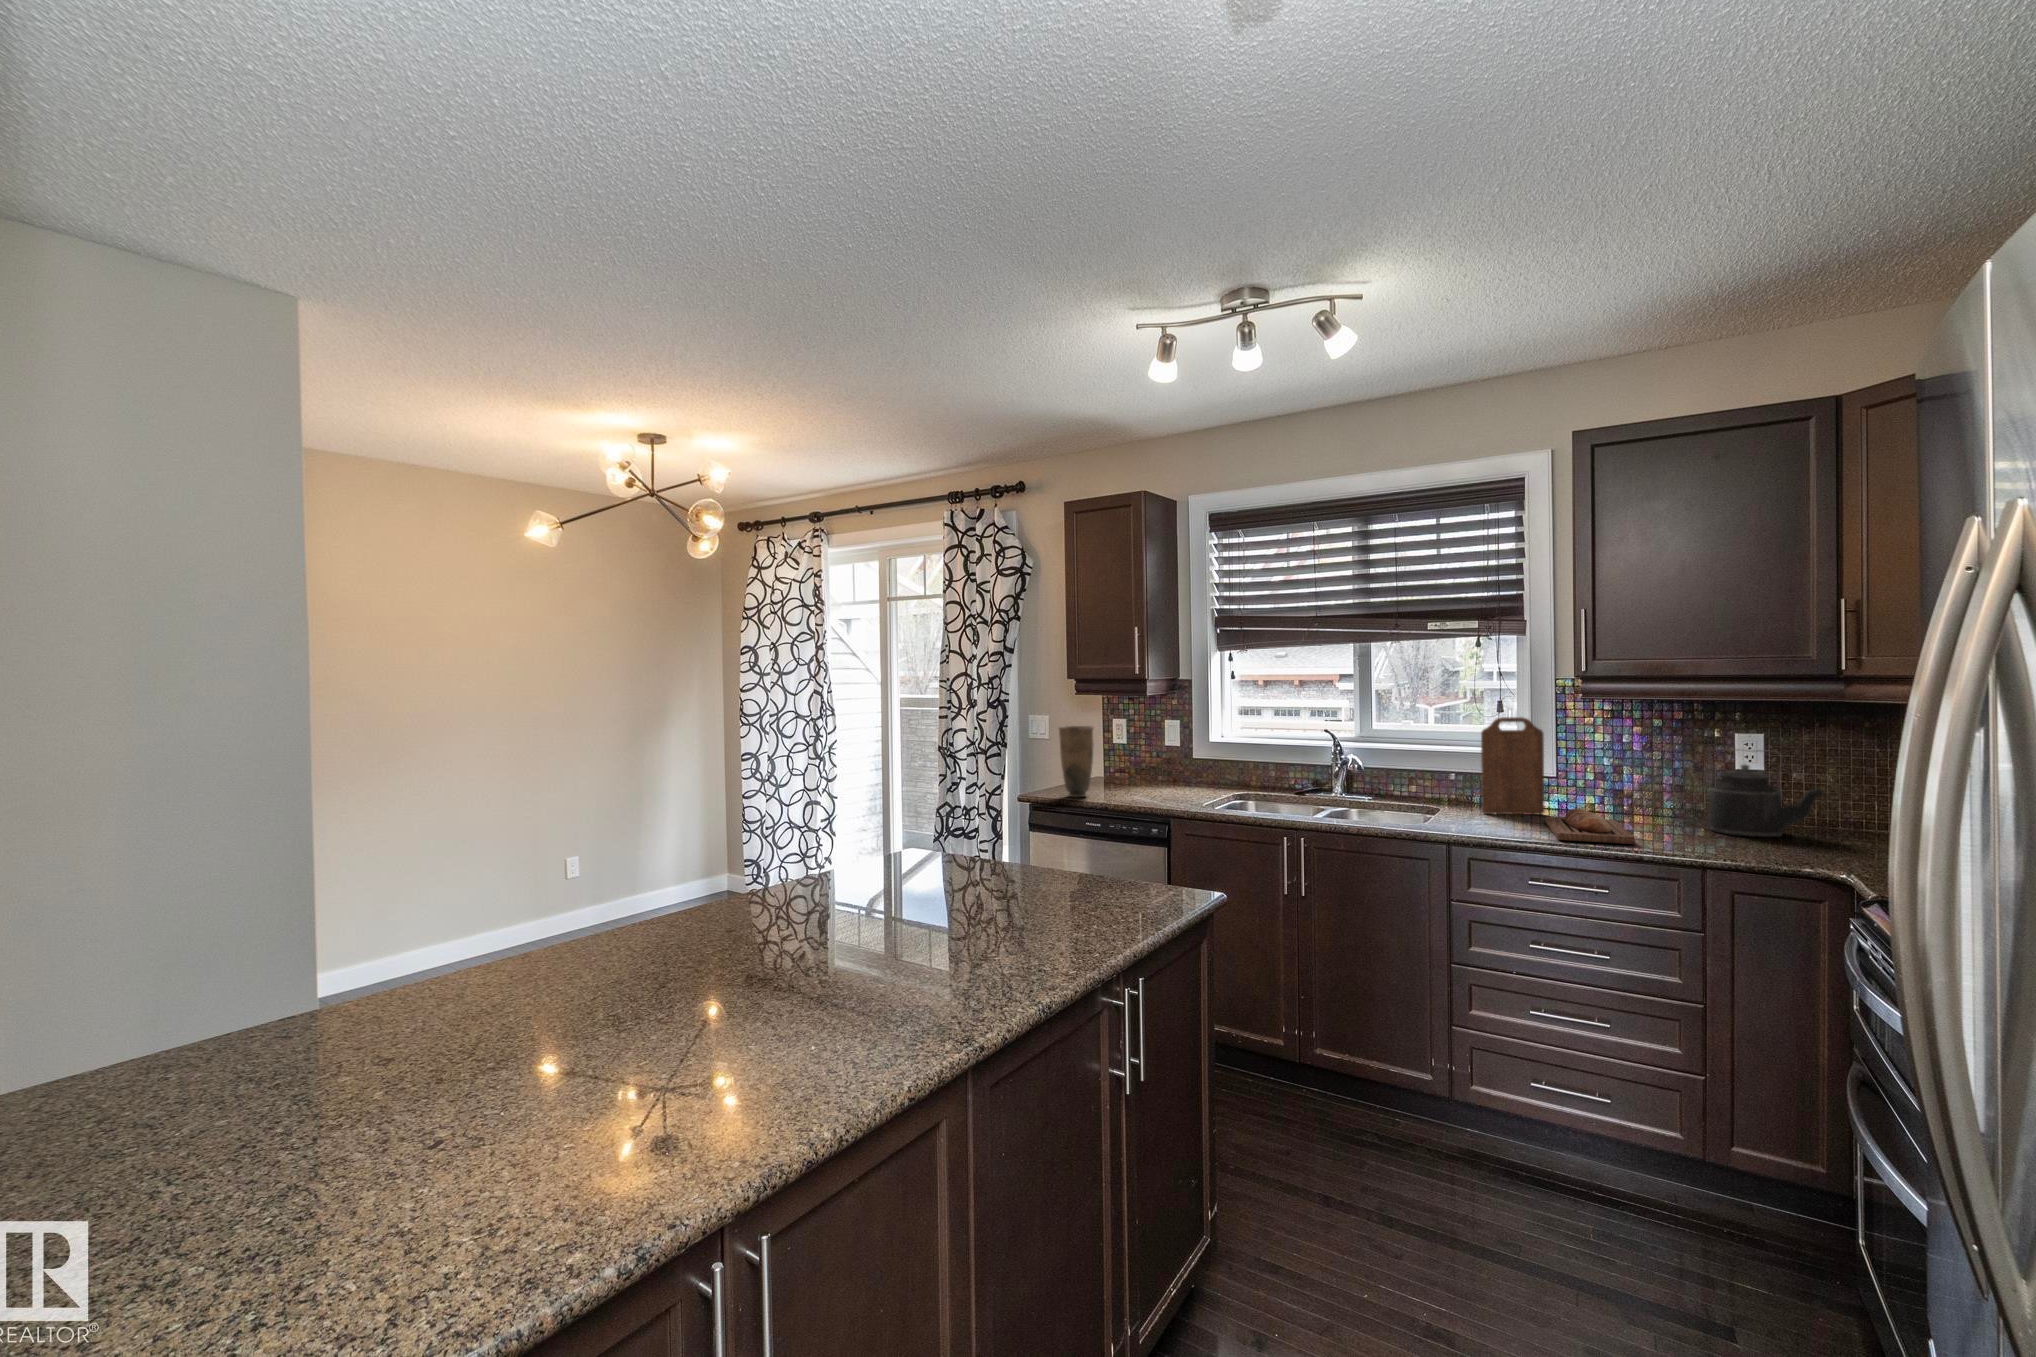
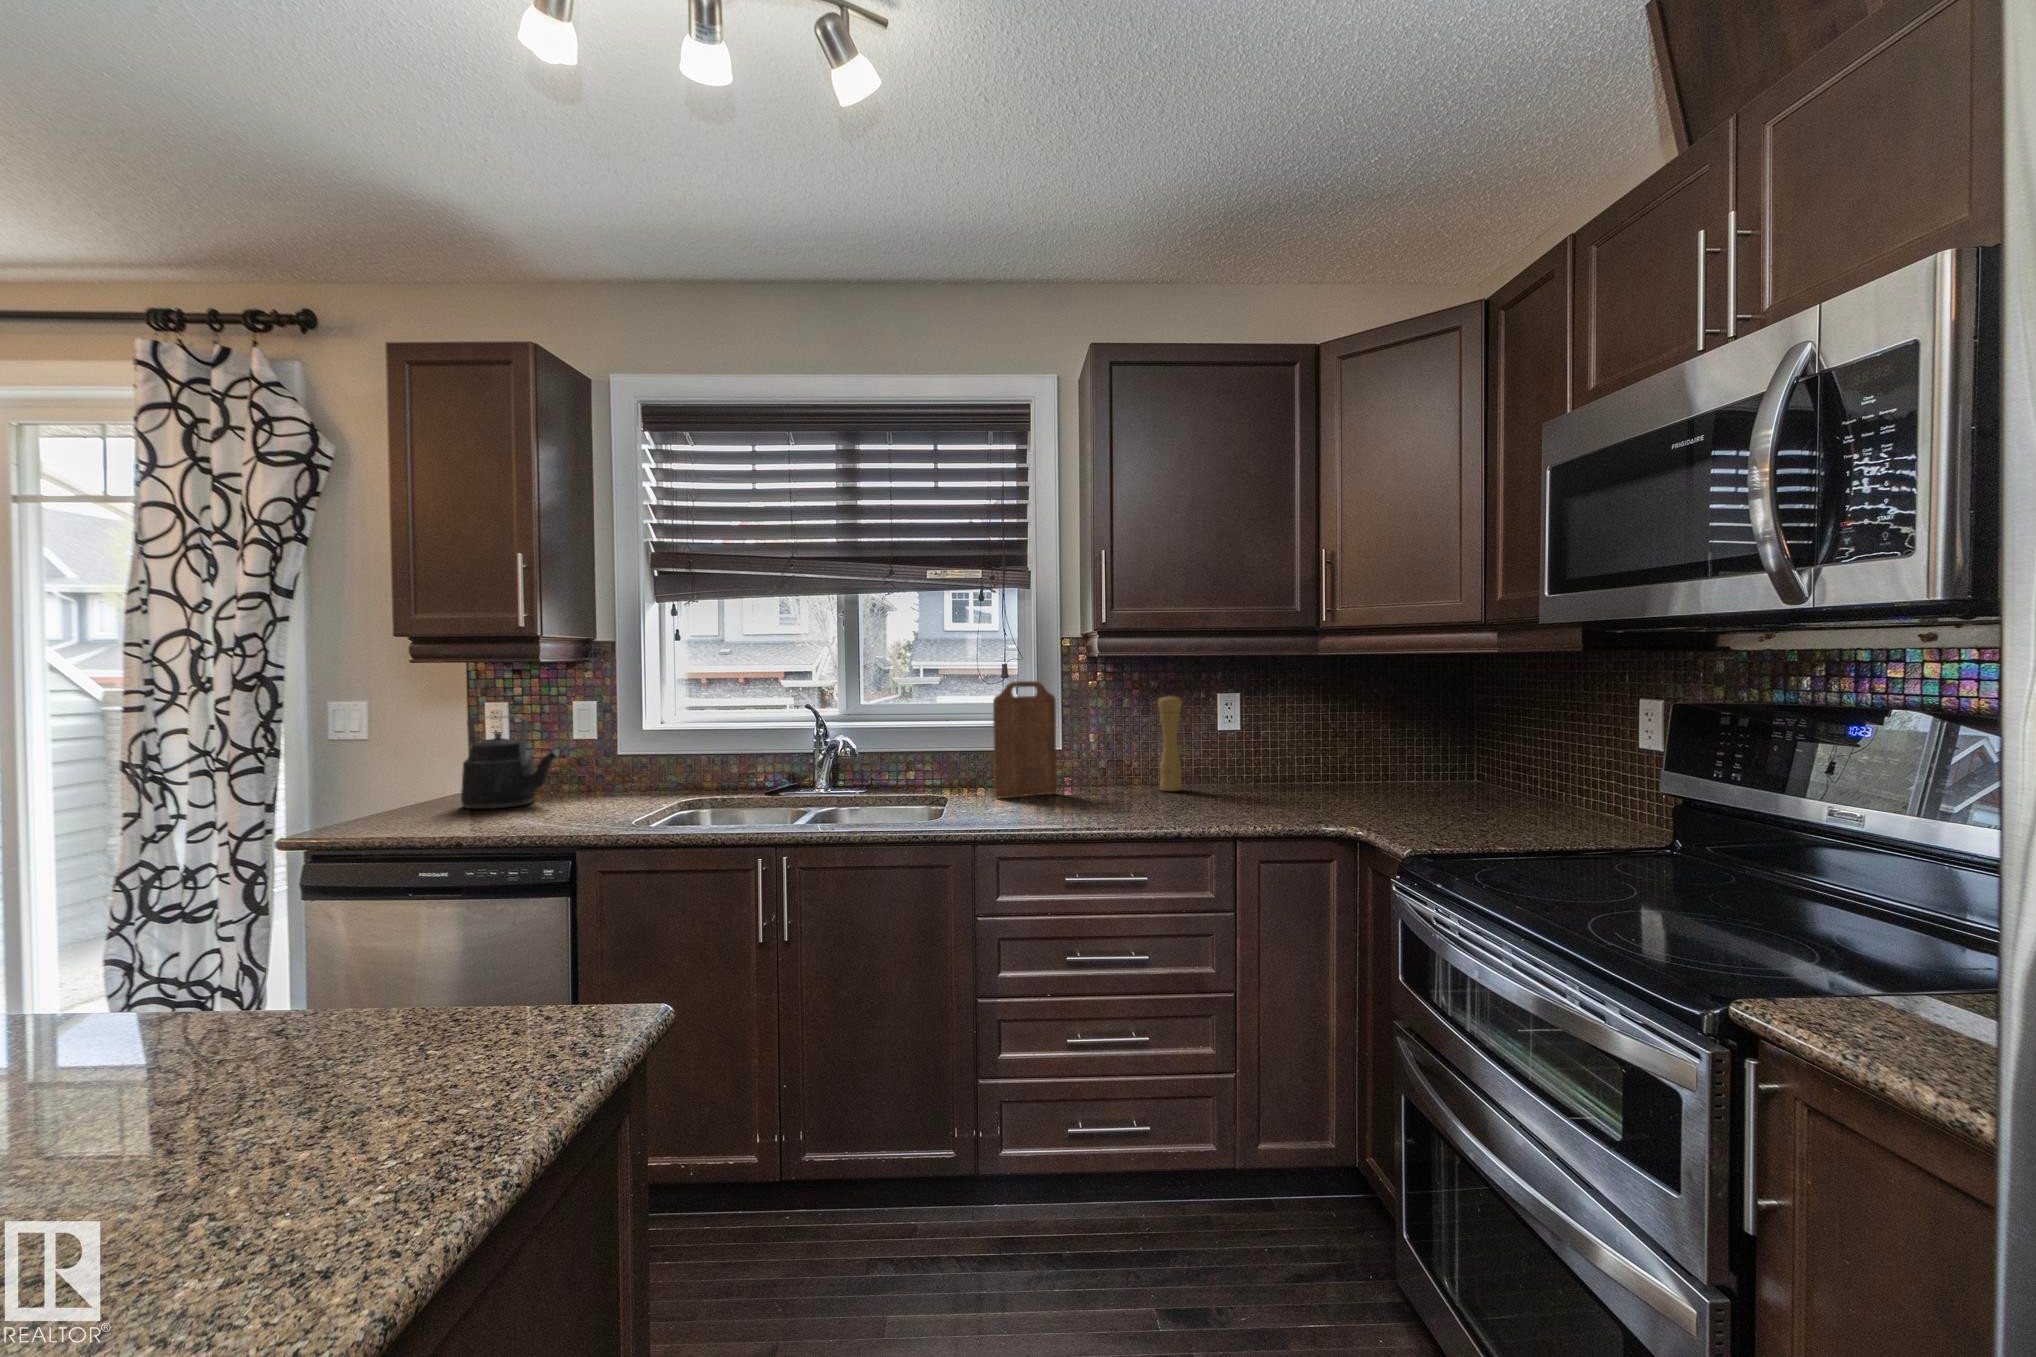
vase: present [1059,726,1094,797] -> none [364,711,439,831]
pepper mill: none [1655,734,1682,823] -> present [1158,695,1182,791]
kettle: present [1708,749,1823,837] -> present [461,716,556,809]
bread loaf: present [1545,809,1635,844] -> none [1064,784,1171,823]

